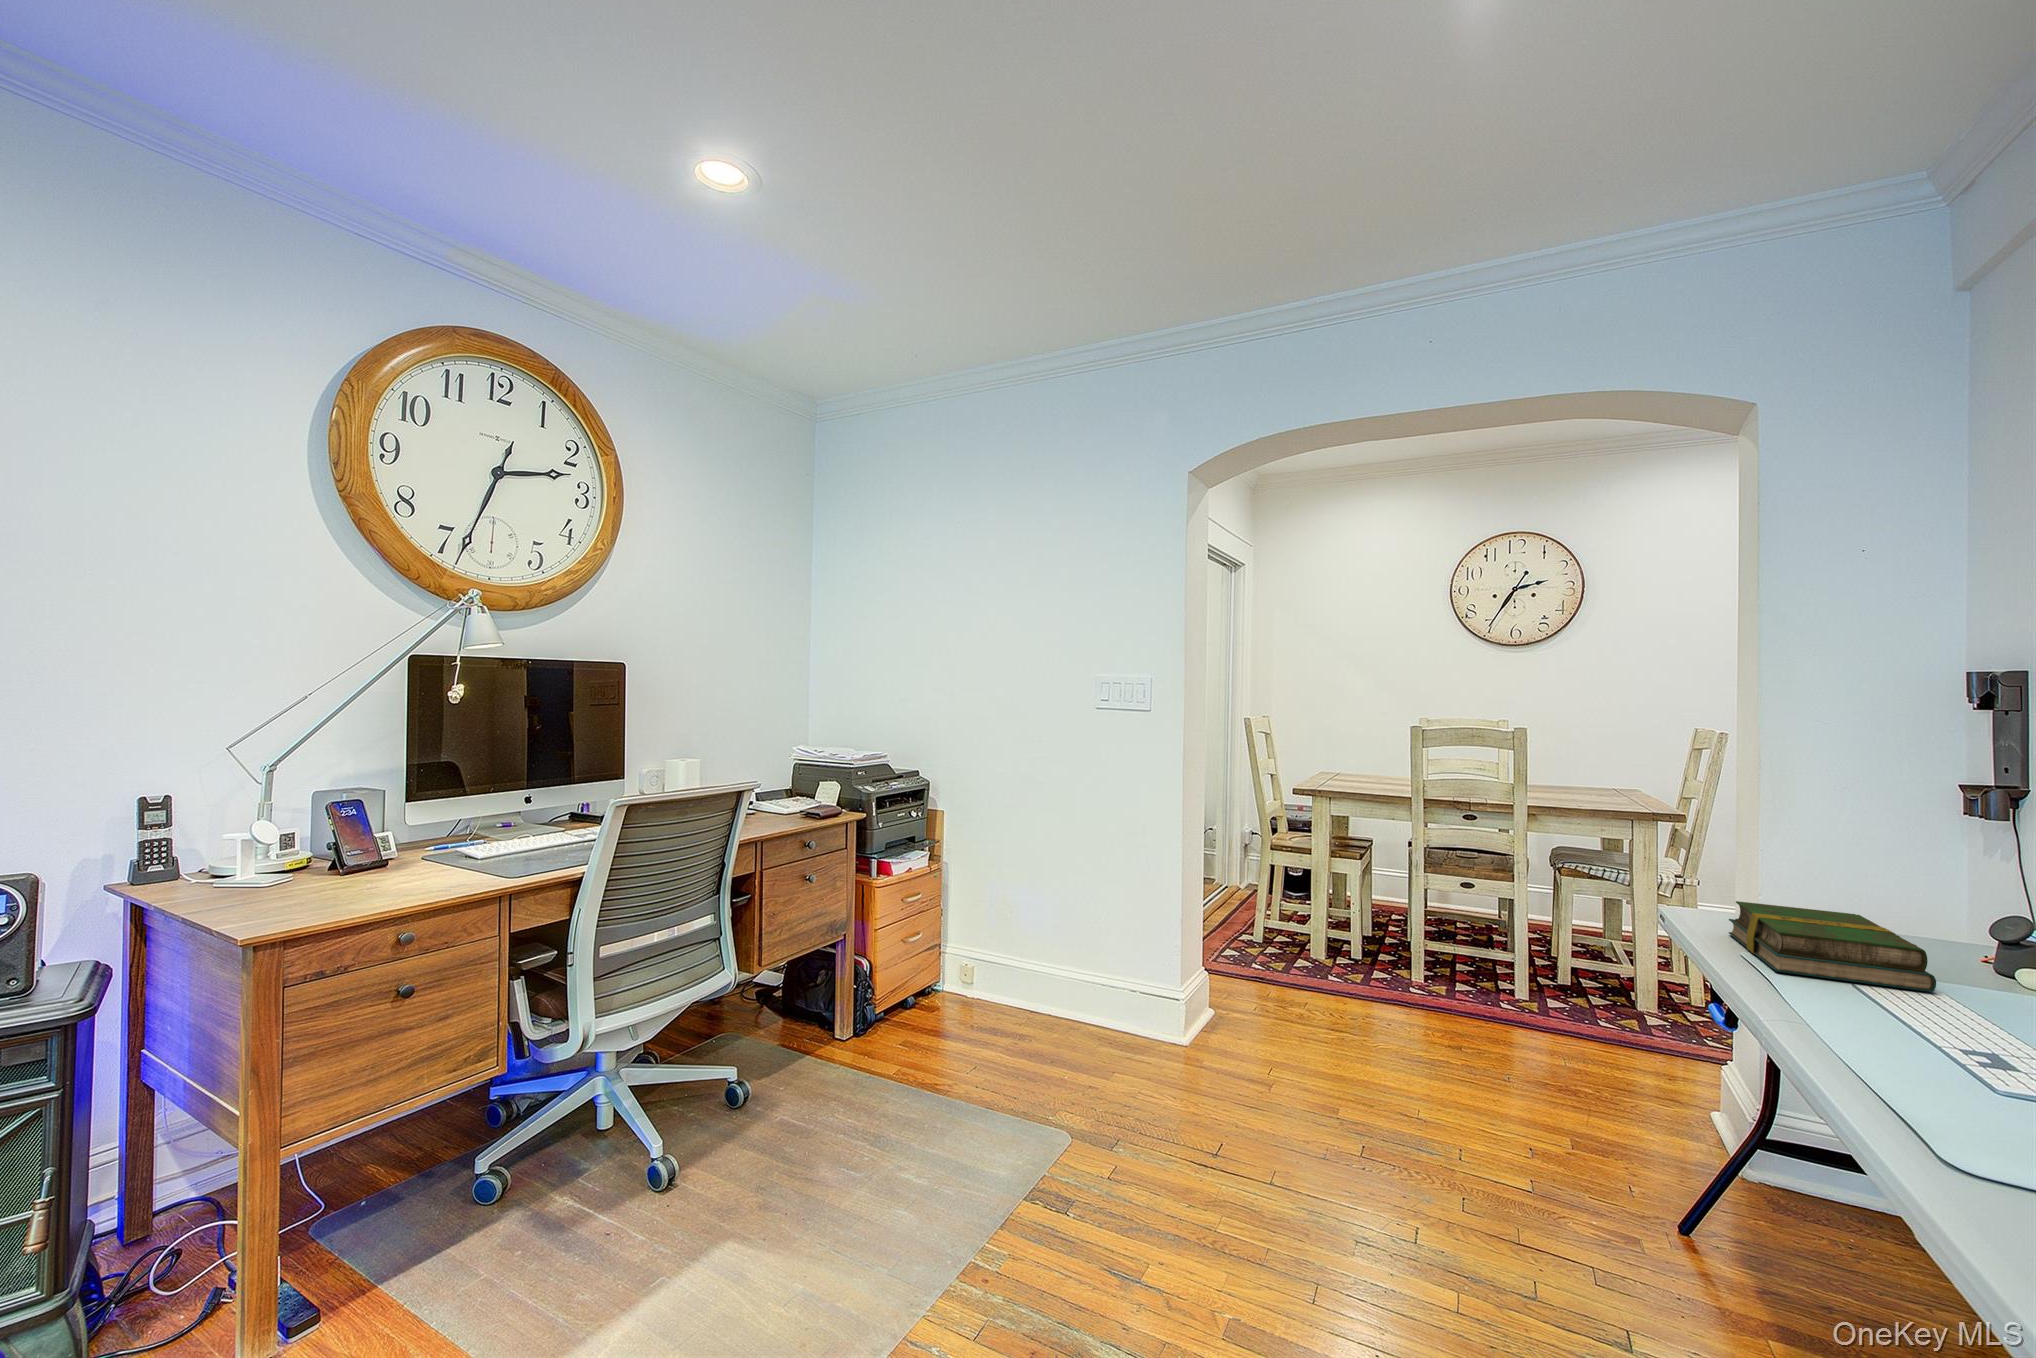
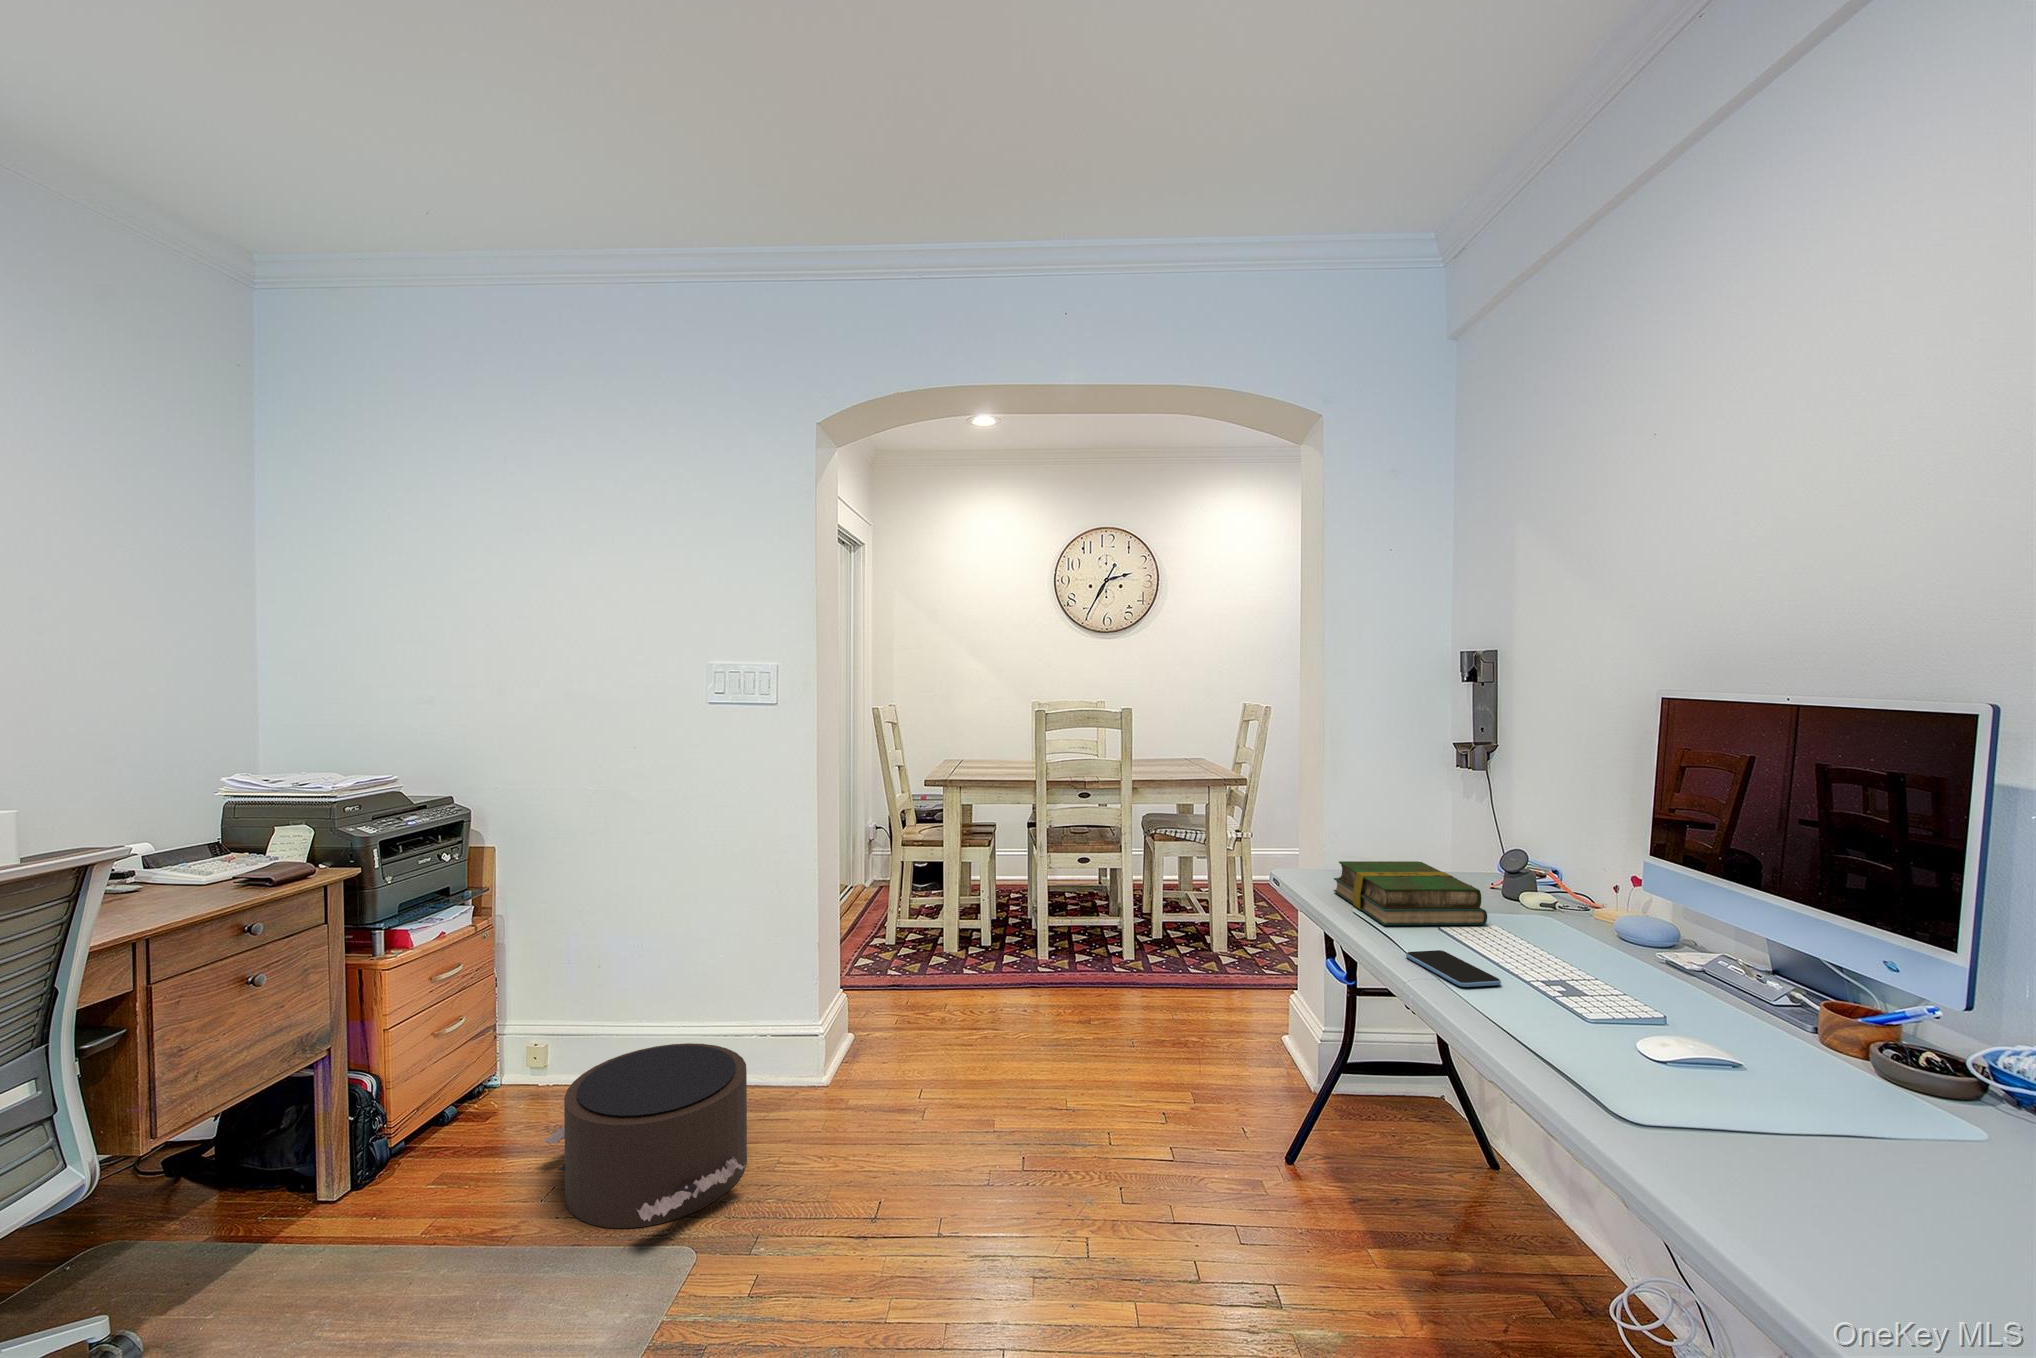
pouf: none [971,979,1118,1113] -> present [544,1043,747,1228]
smartphone: none [1785,997,1905,1045] -> present [1406,950,1501,987]

